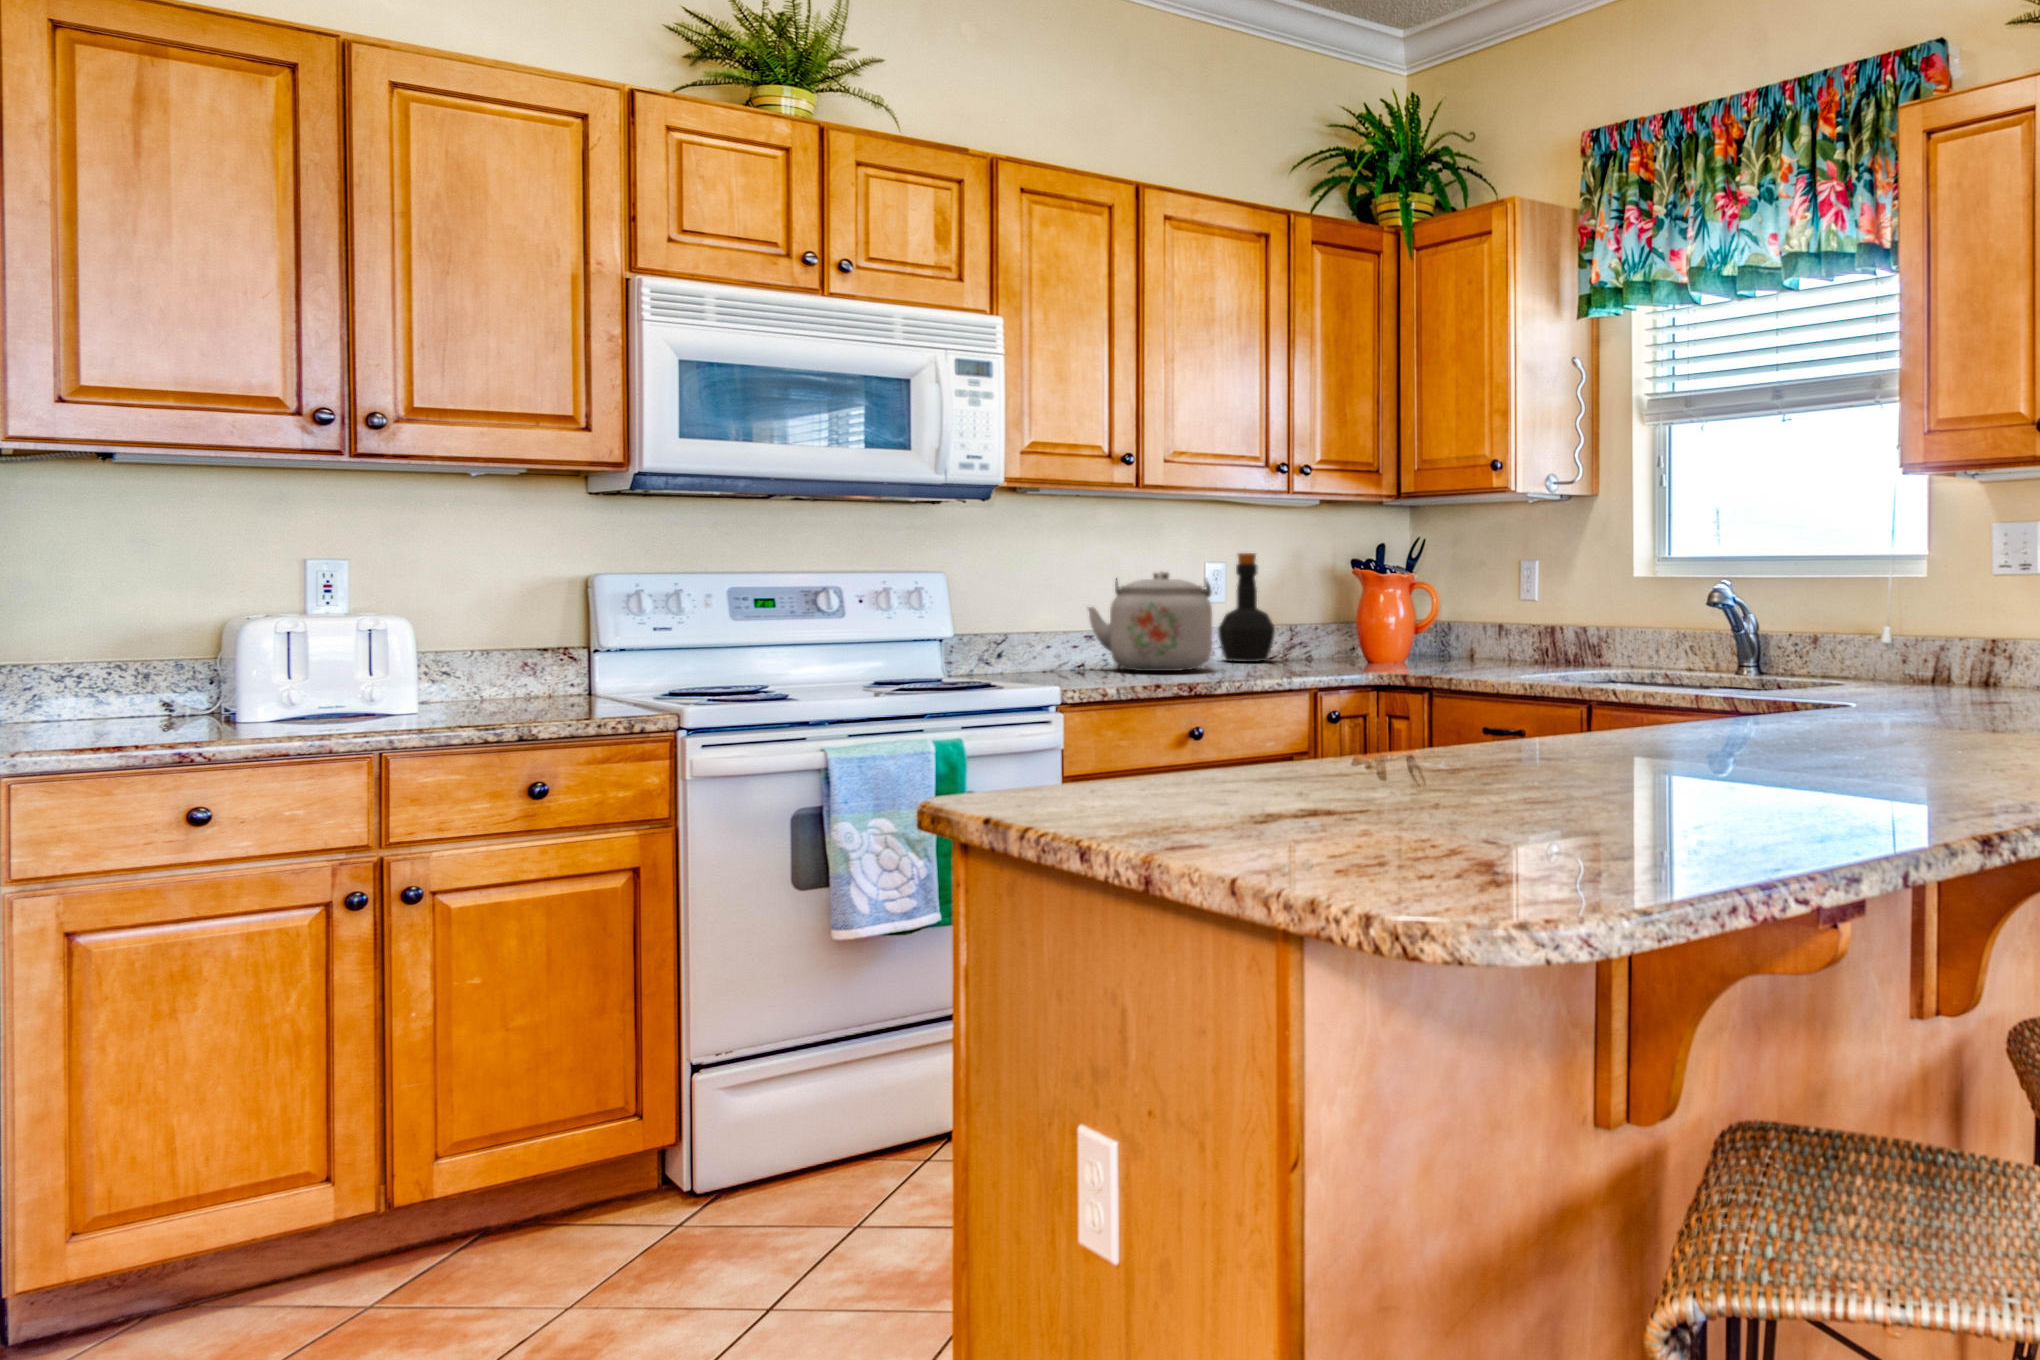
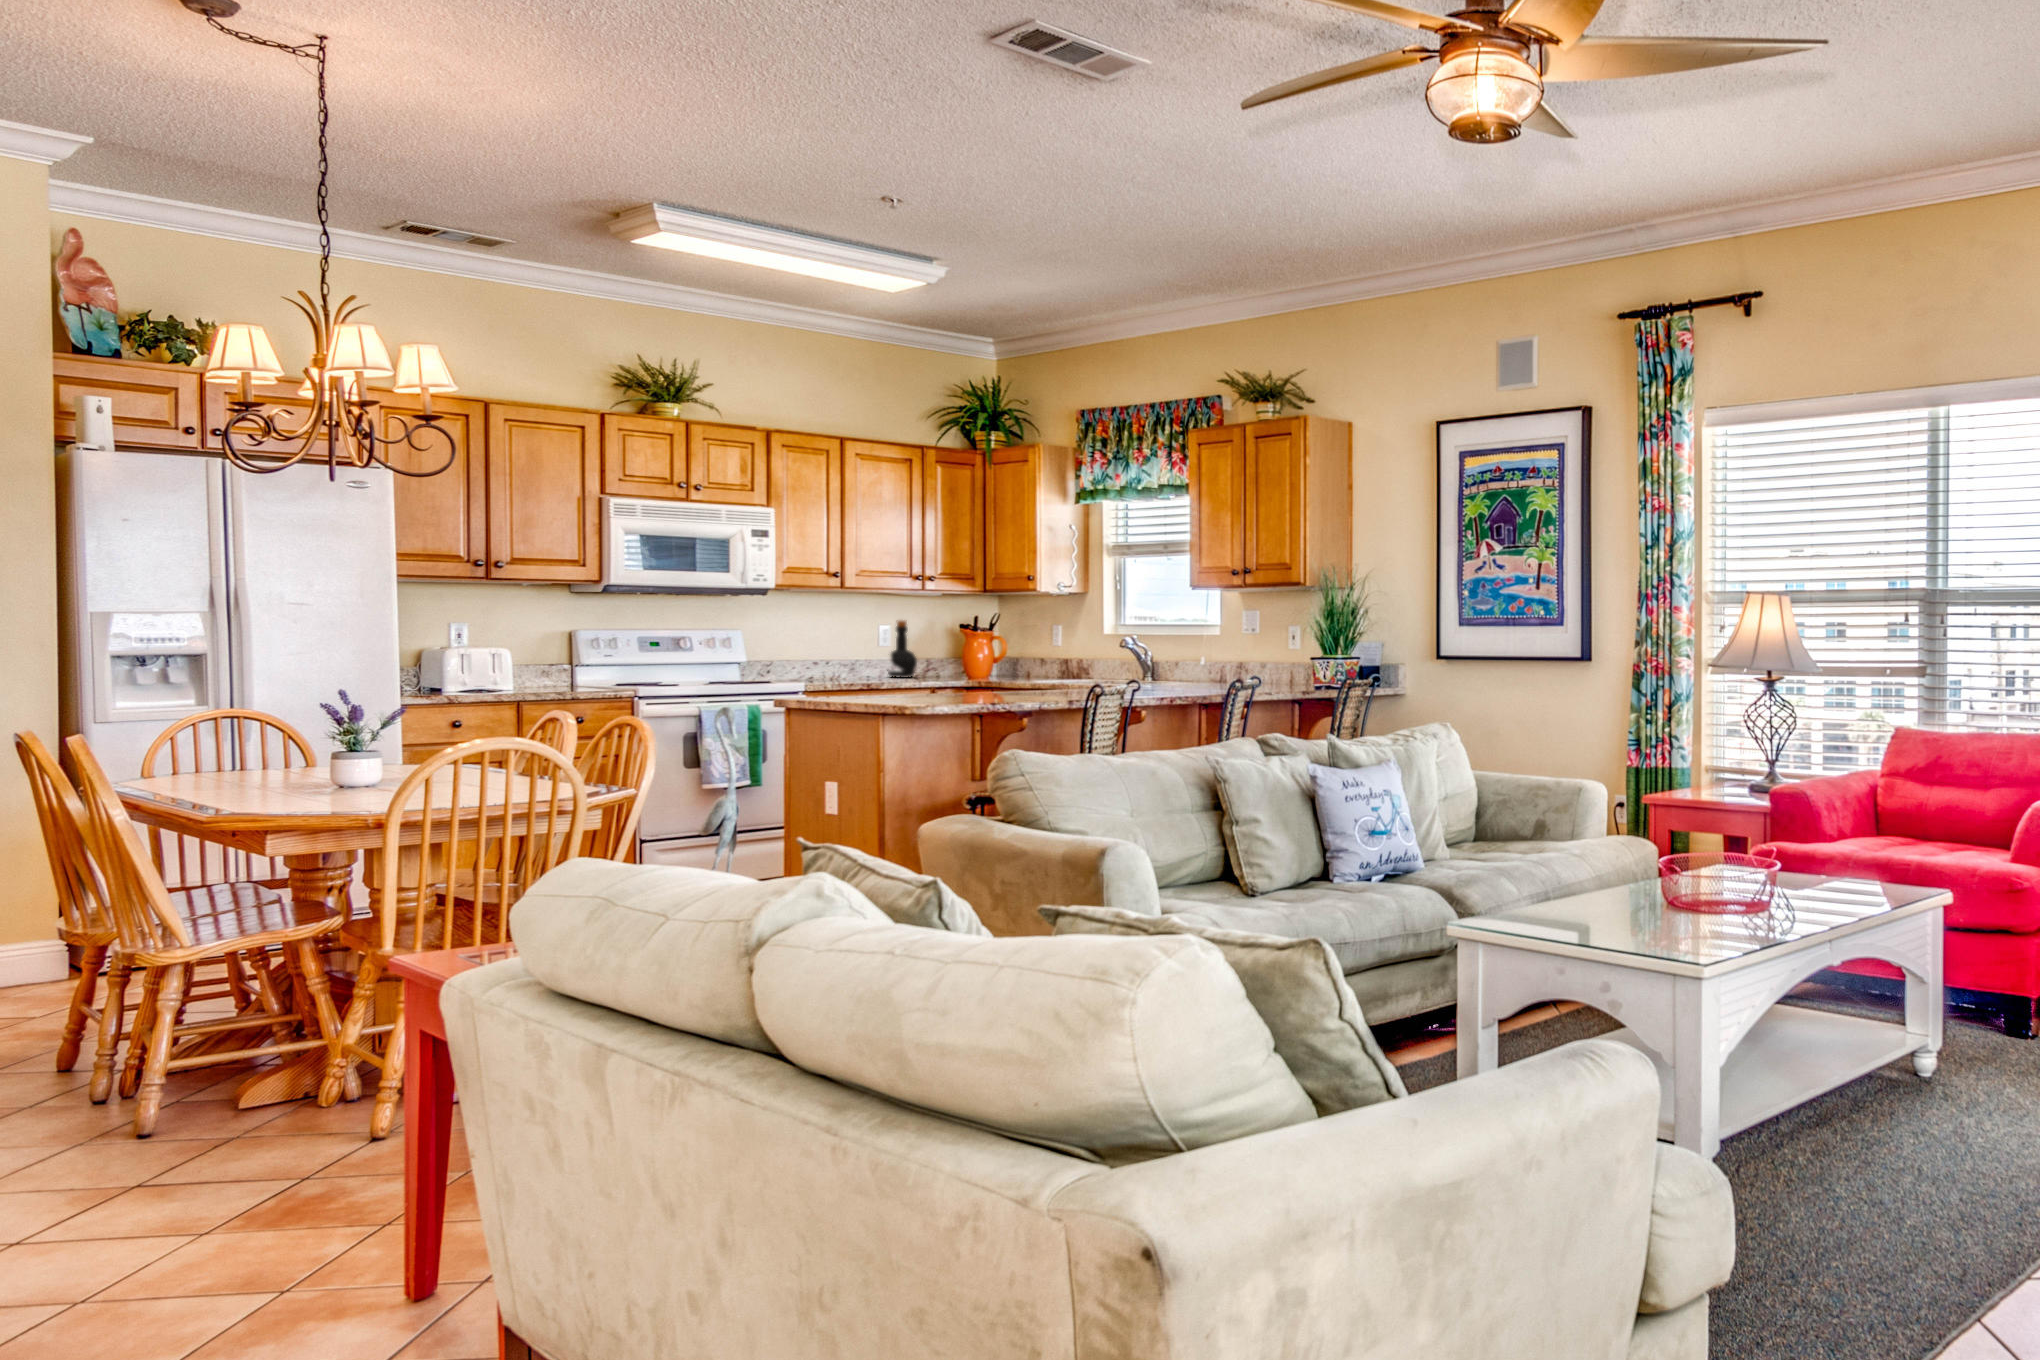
kettle: present [1088,572,1212,671] -> none [814,630,881,680]

